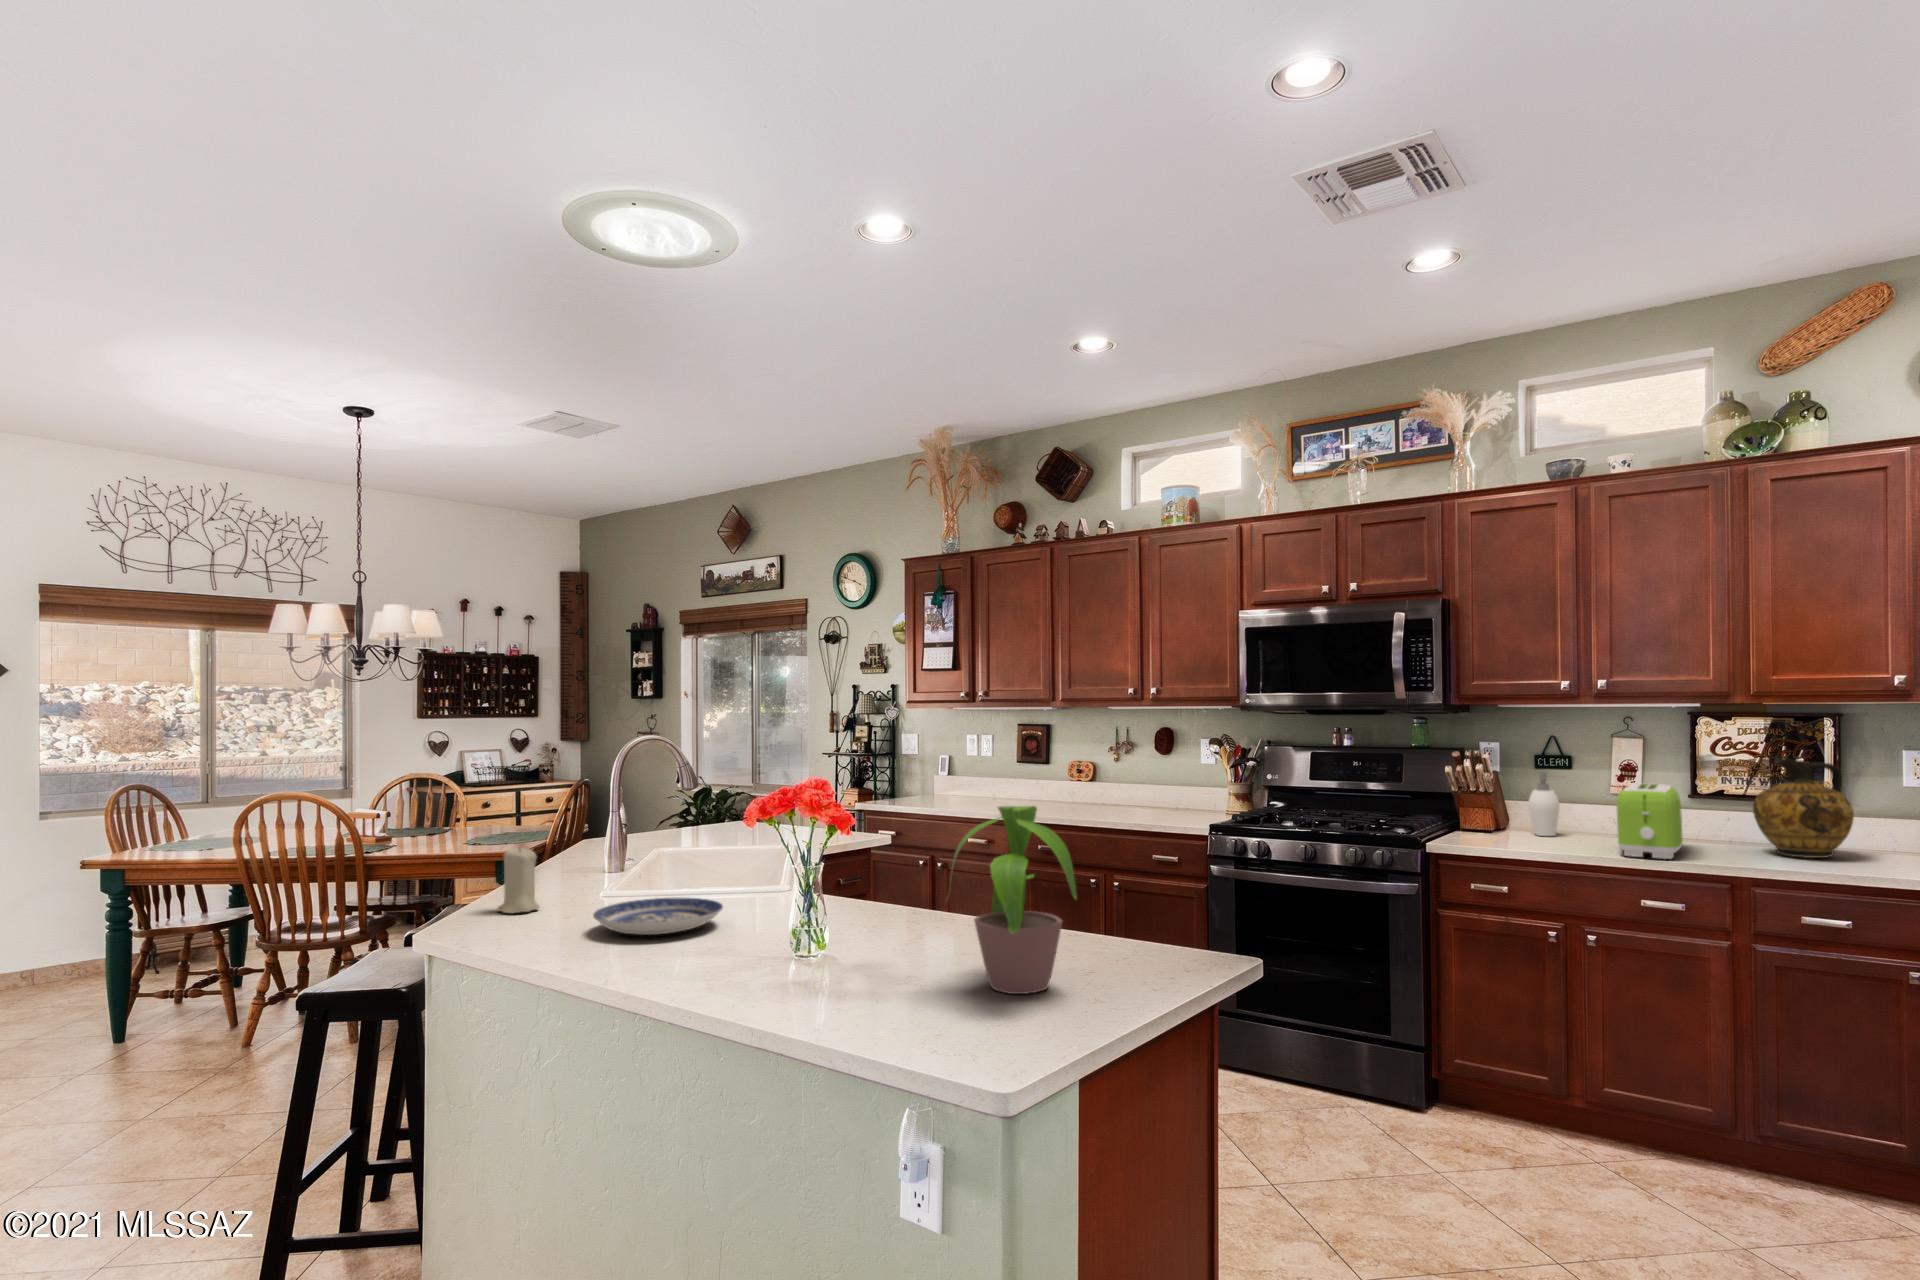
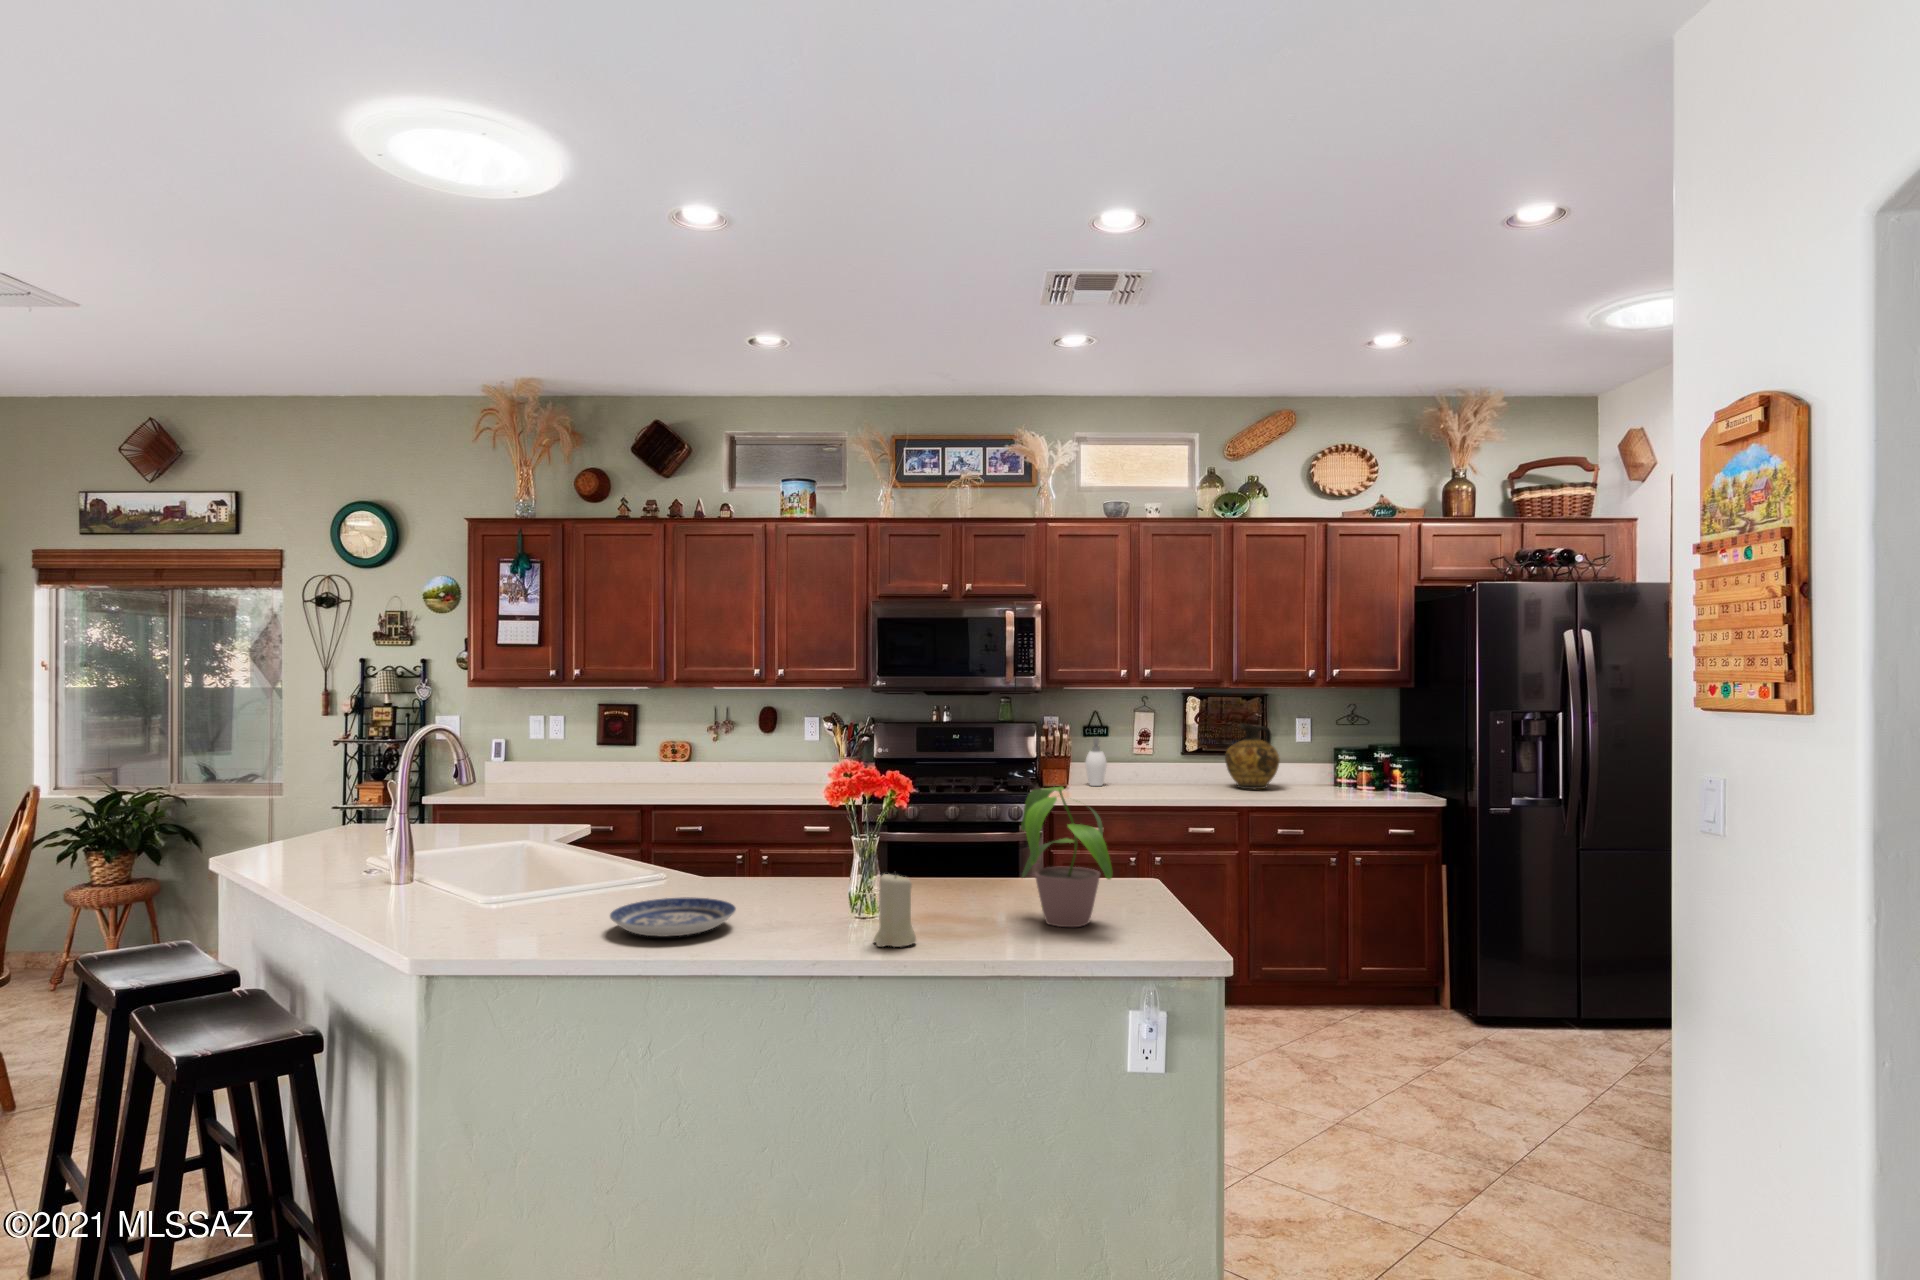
toaster: present [1616,784,1683,859] -> none [1153,744,1198,797]
candle: present [497,847,540,913] -> present [873,874,916,947]

